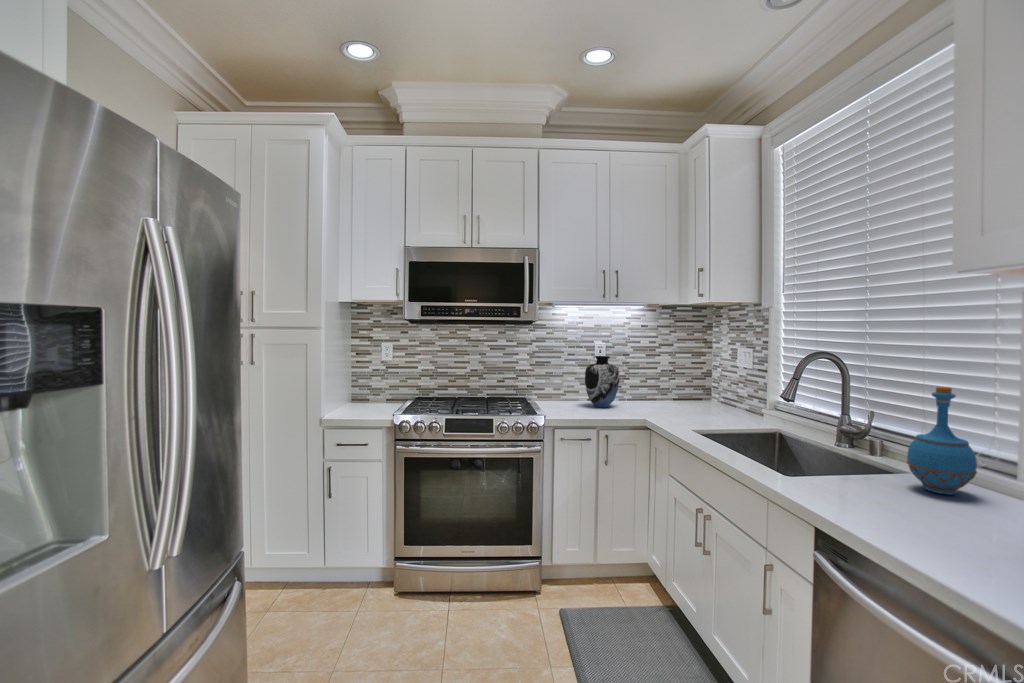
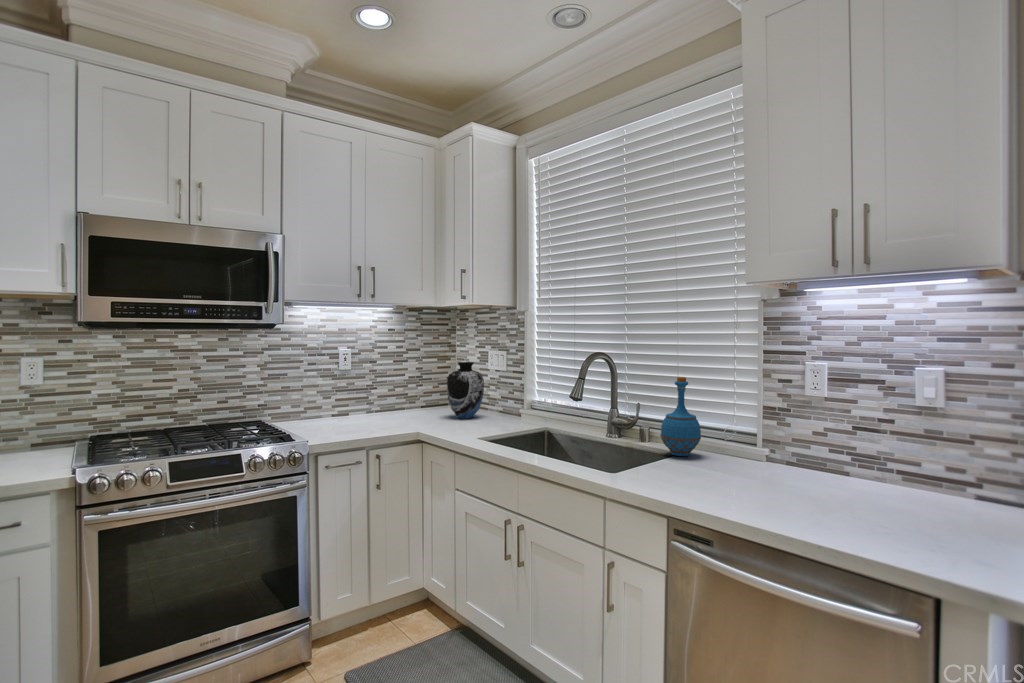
vase: present [585,356,619,408] -> present [447,362,484,419]

